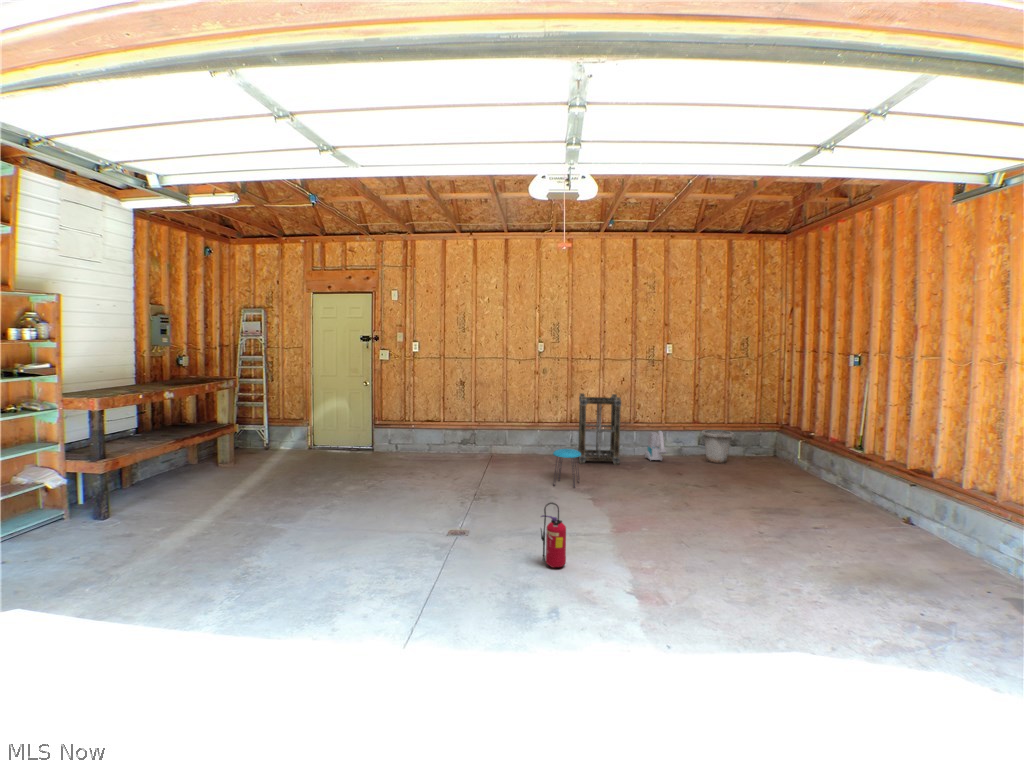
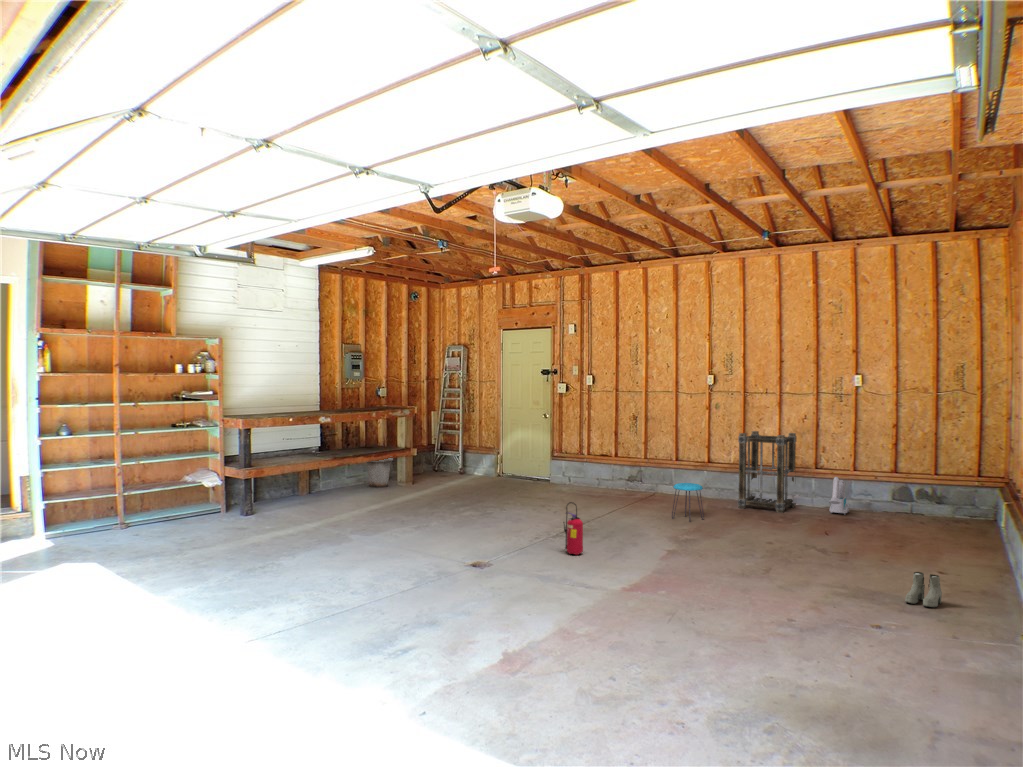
trash can: present [702,430,733,463] -> present [367,458,393,487]
boots: none [917,538,954,575] -> present [905,572,942,607]

